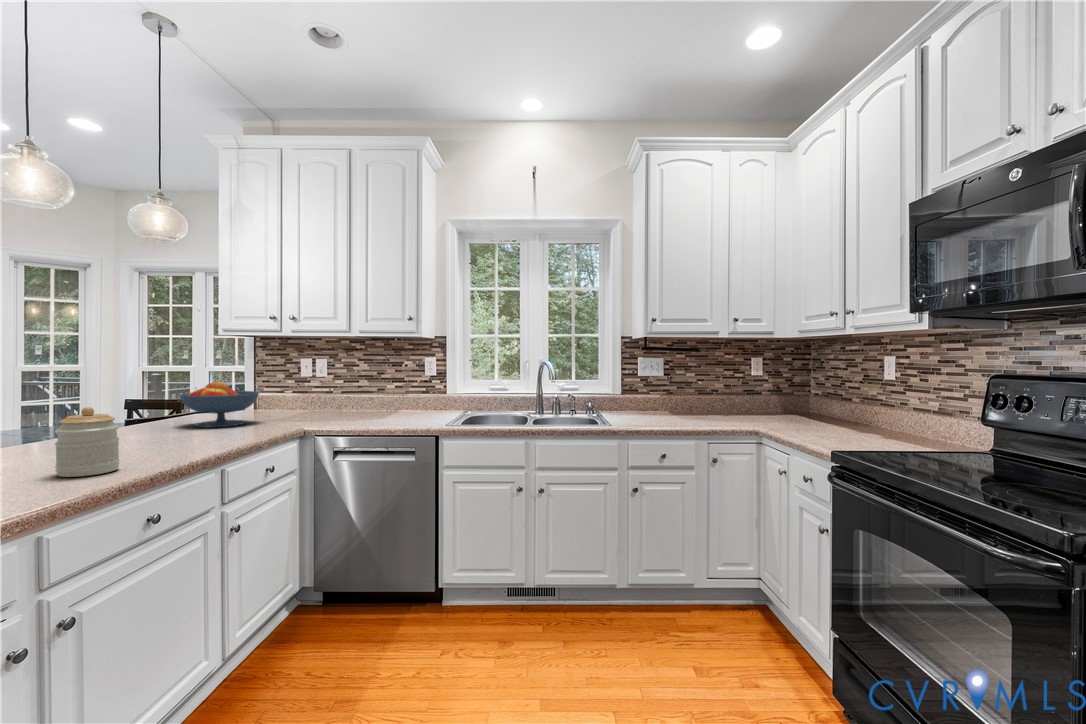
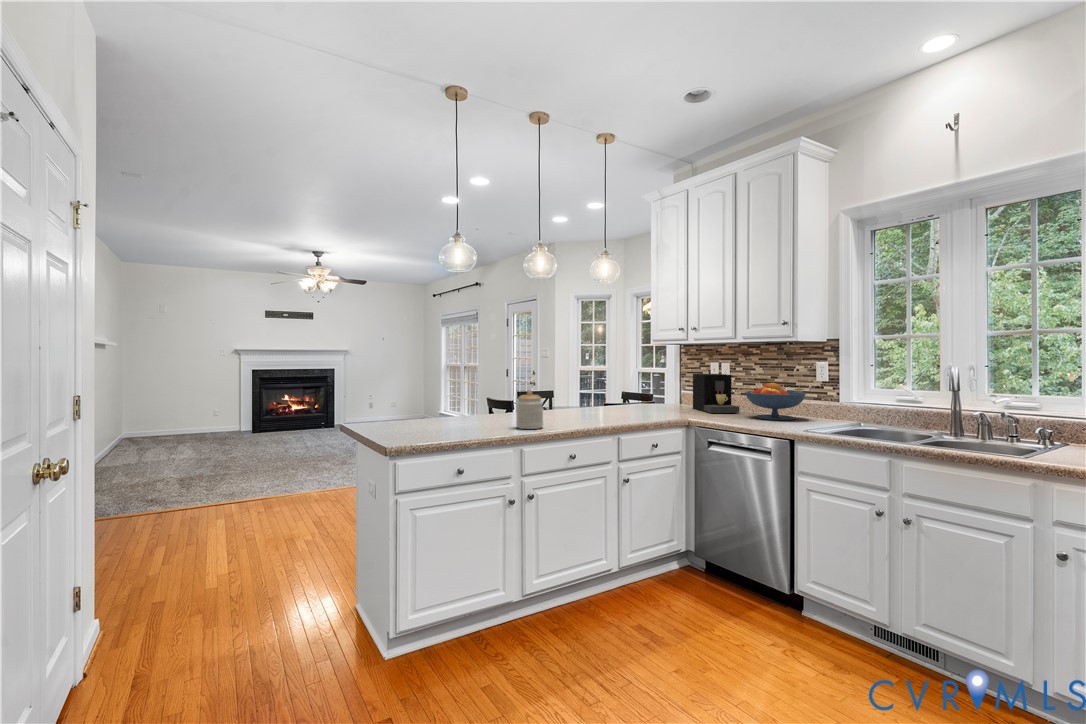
coffee maker: none [280,371,345,416] -> present [693,374,739,413]
fruit bowl: present [179,382,259,428] -> present [745,383,806,420]

